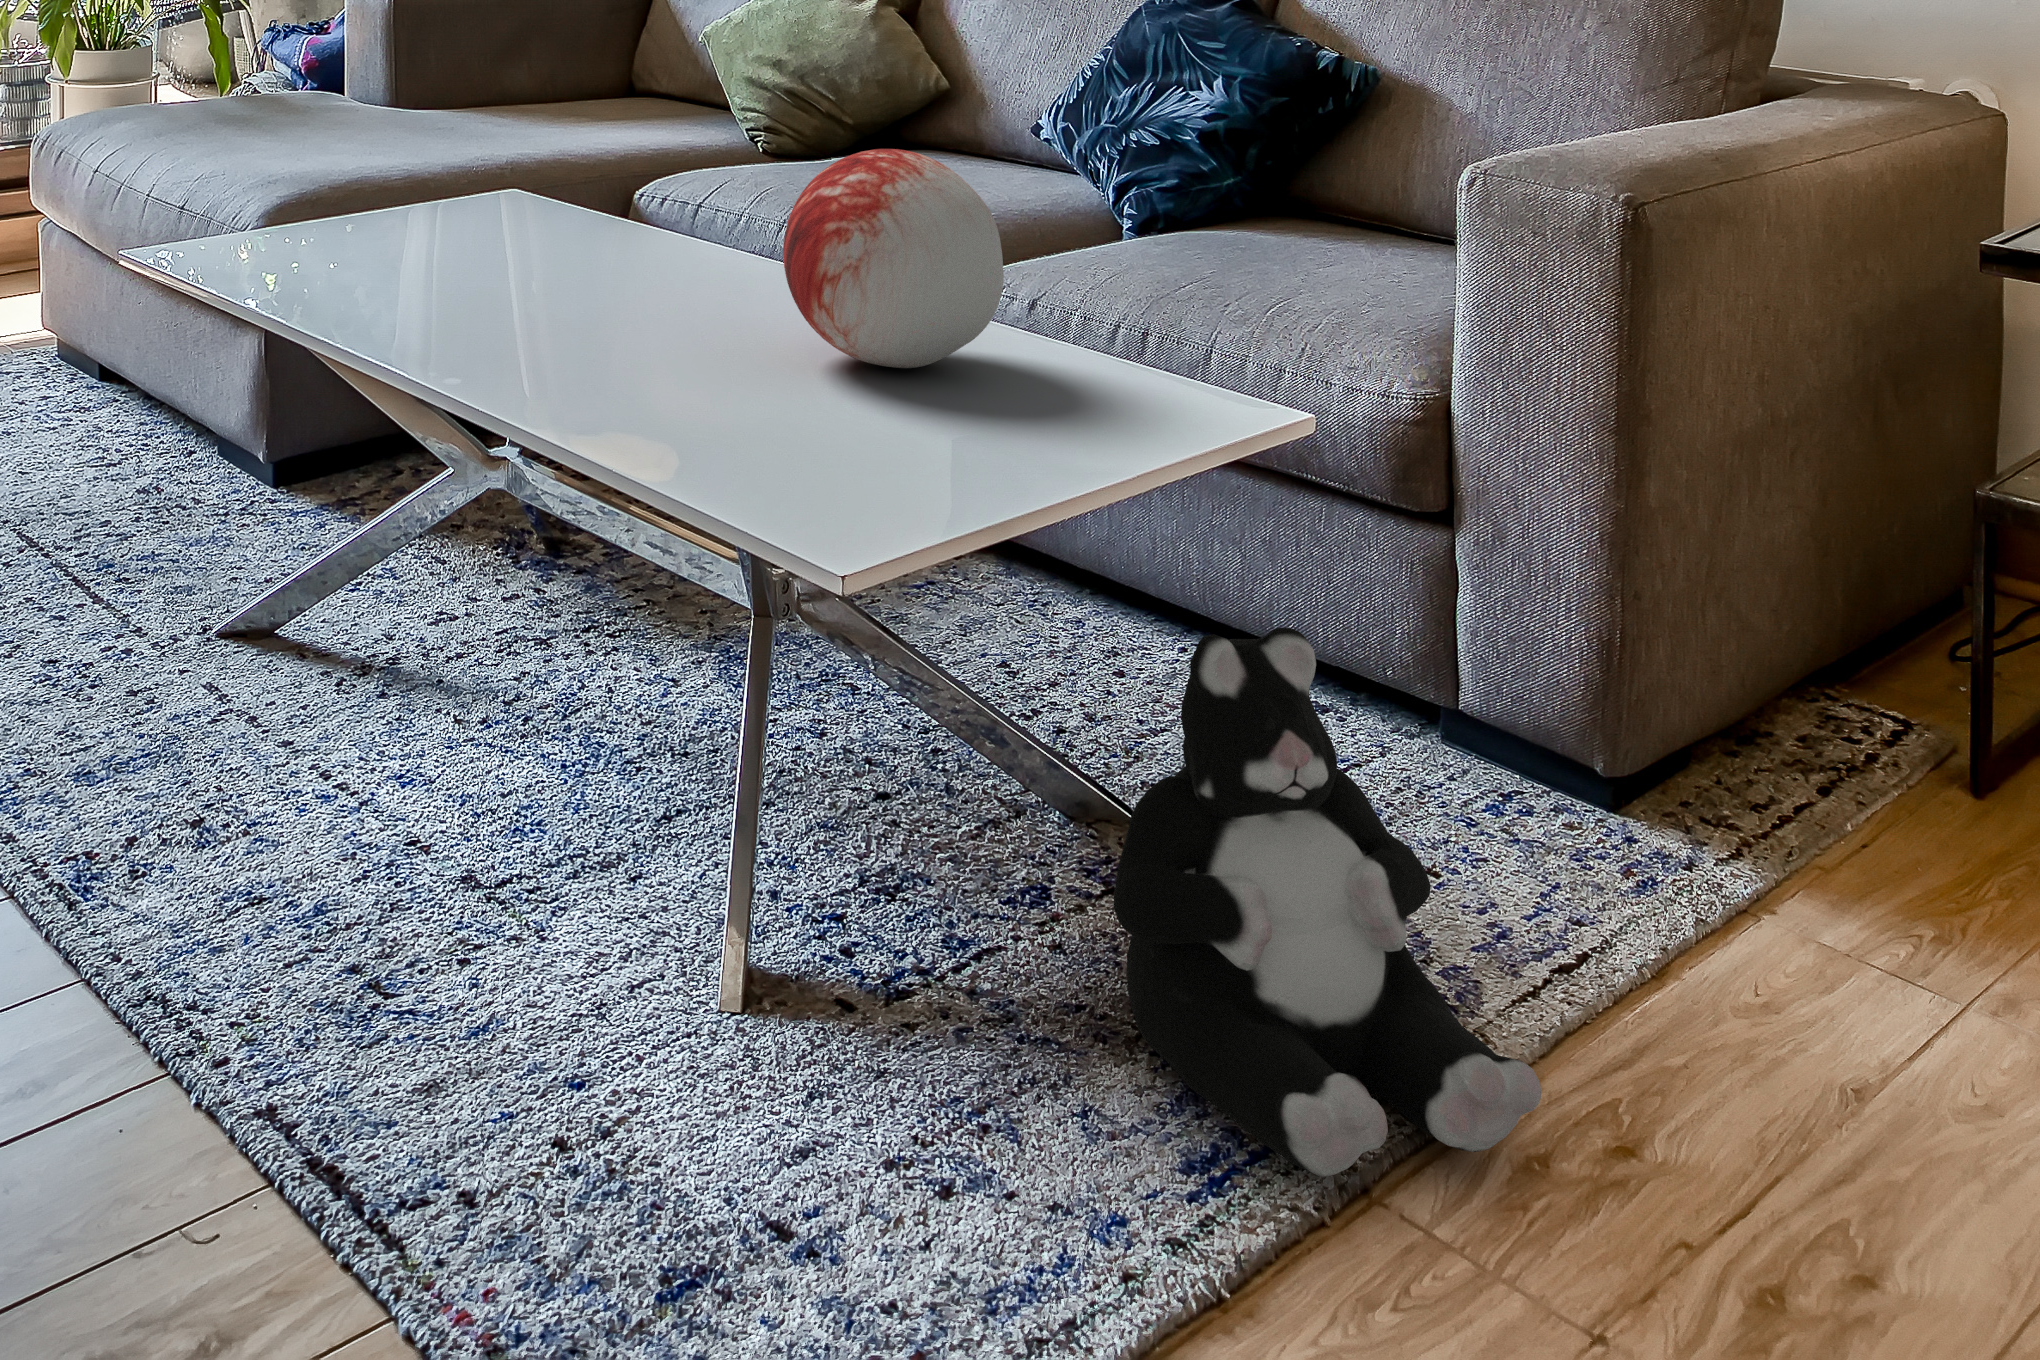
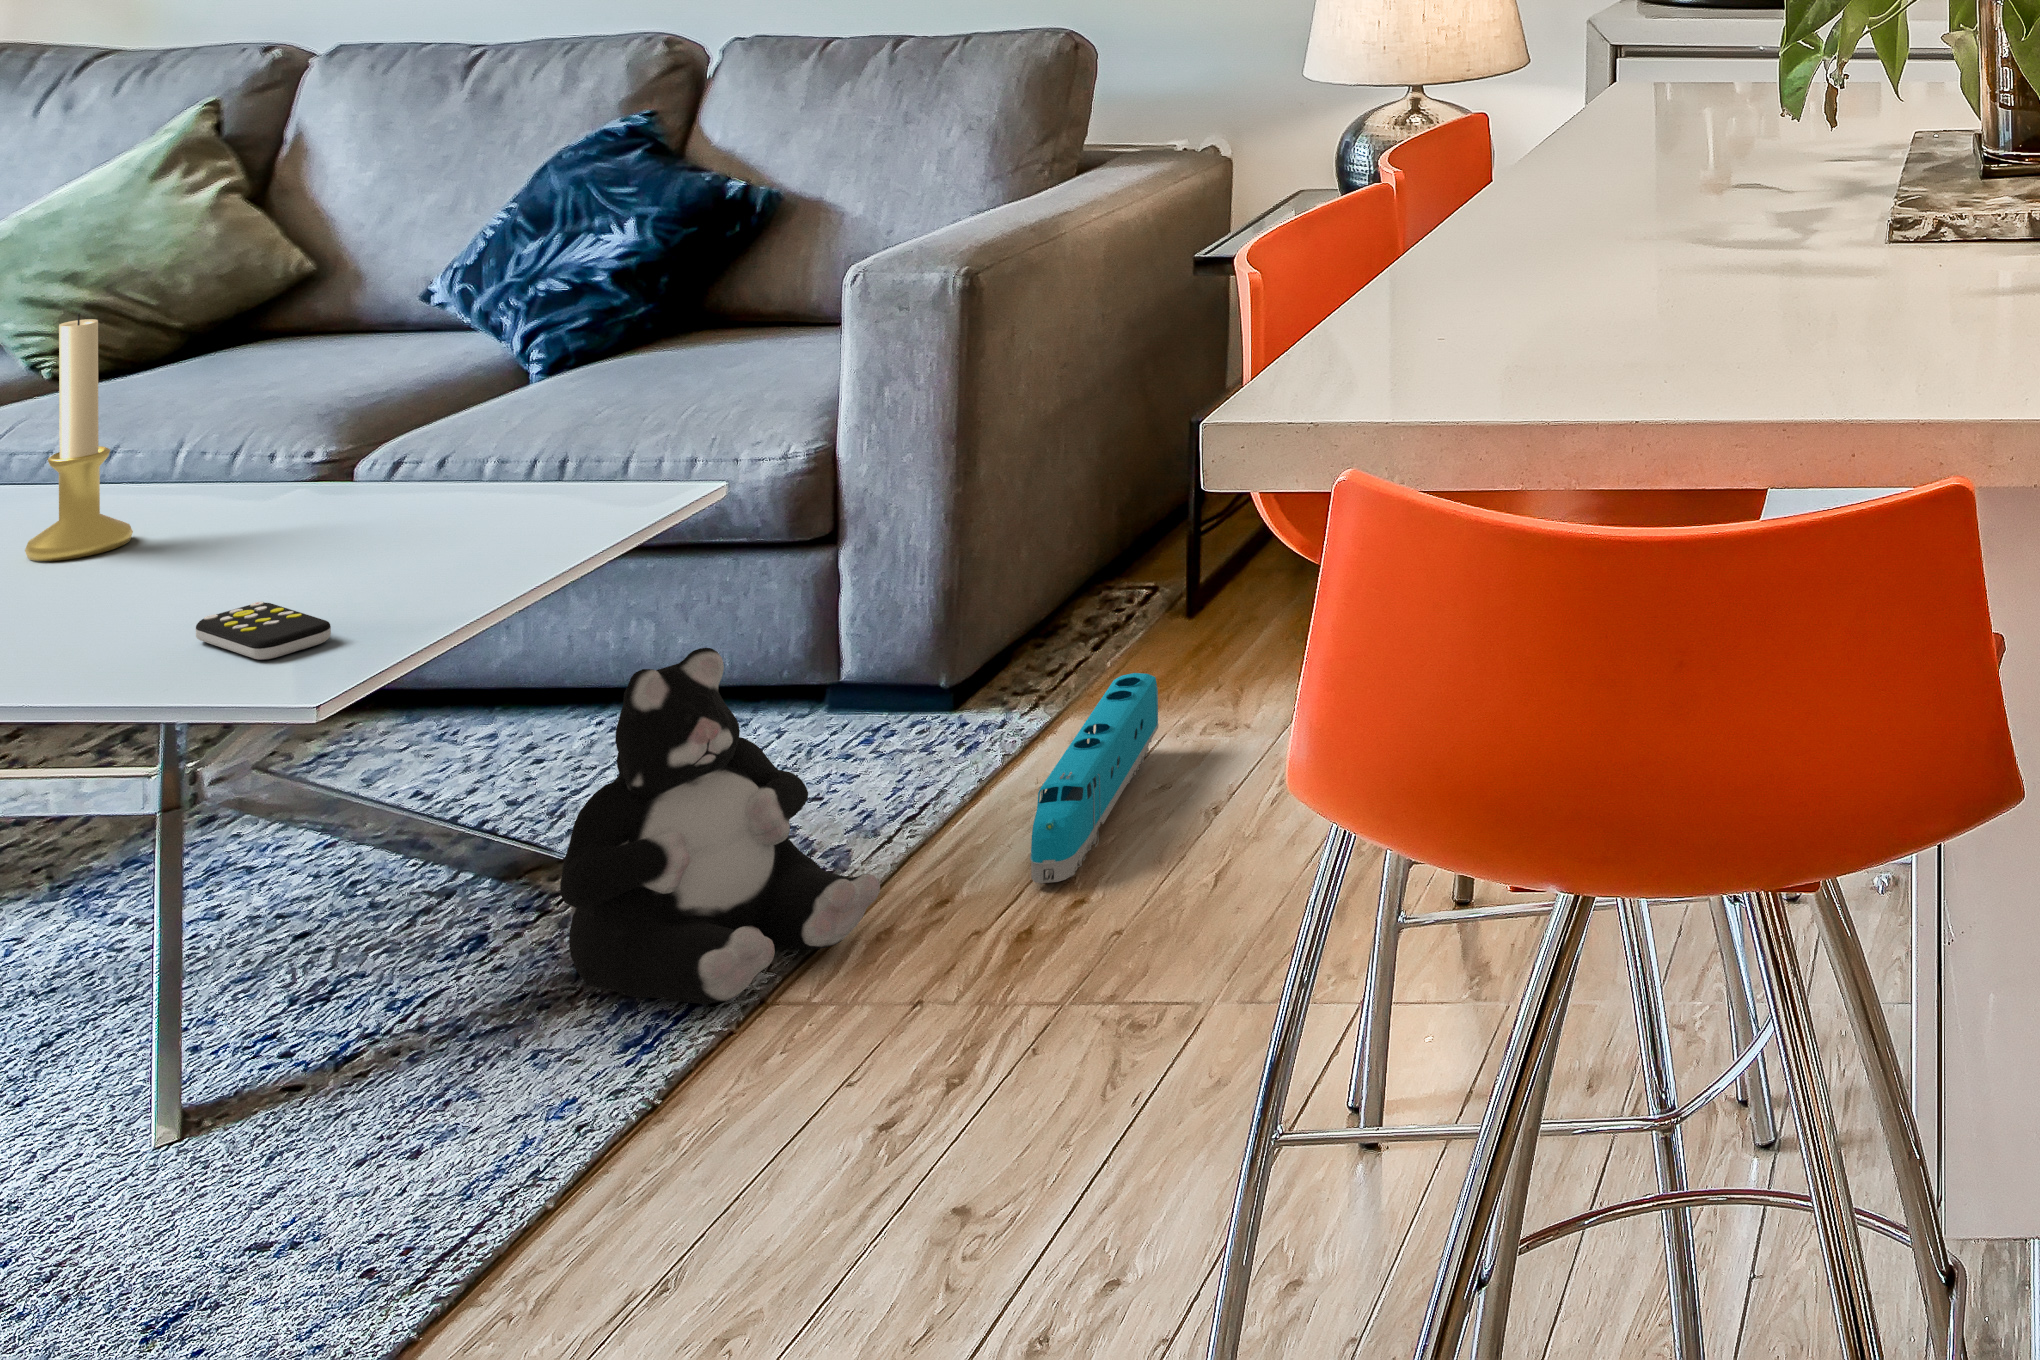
candle holder: none [662,72,745,323] -> present [25,314,133,561]
decorative orb: present [783,149,1004,368] -> none [198,353,440,547]
remote control: none [752,417,869,491] -> present [196,602,331,660]
toy train: none [1781,859,1974,1209] -> present [1030,673,1159,883]

